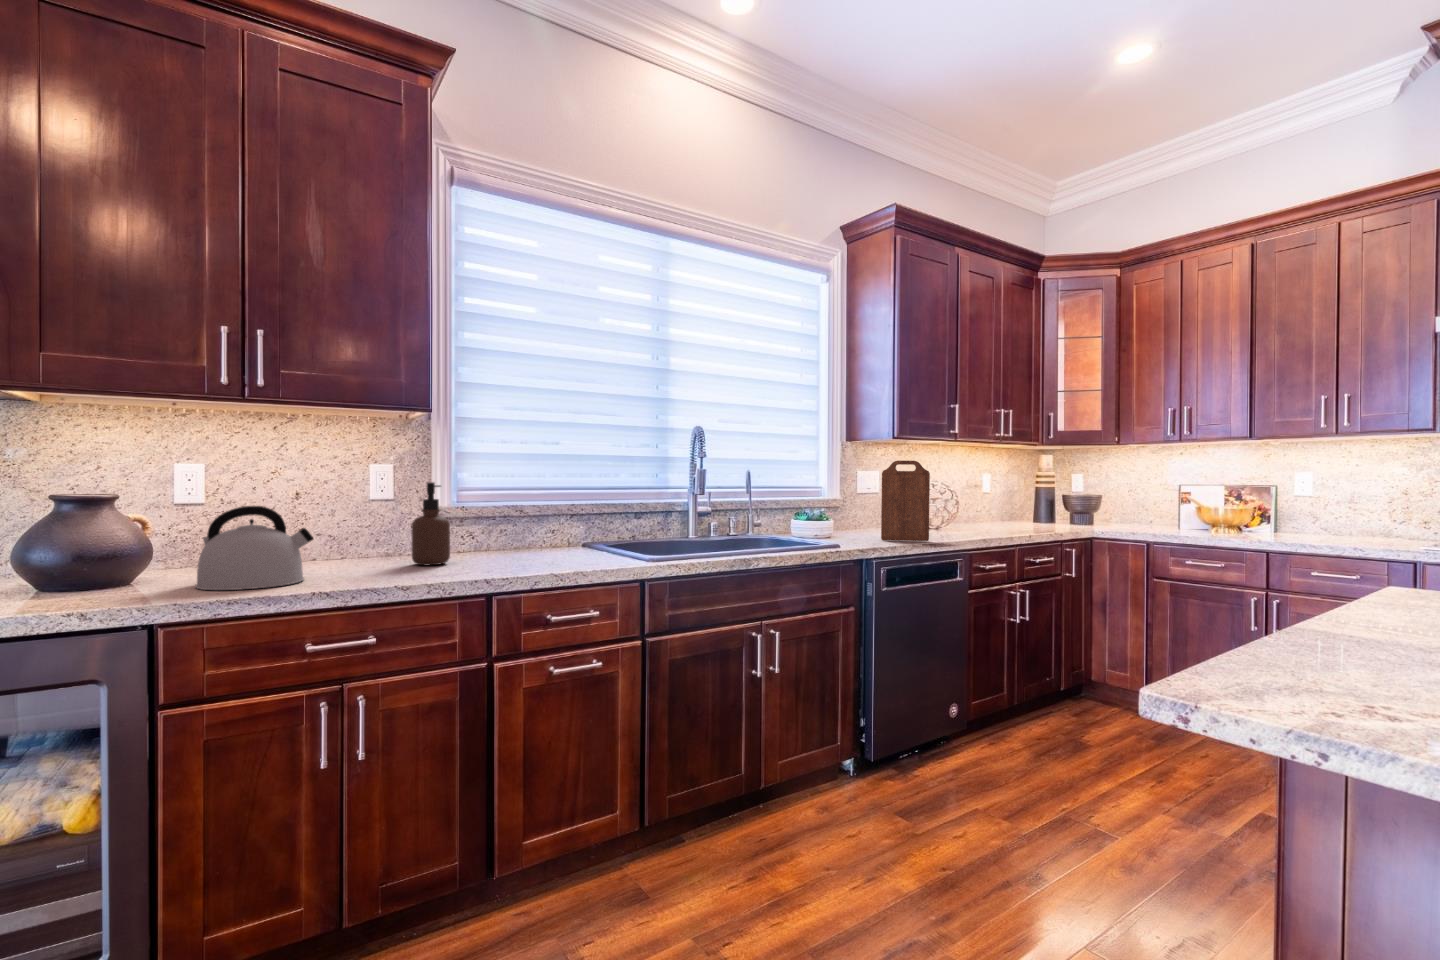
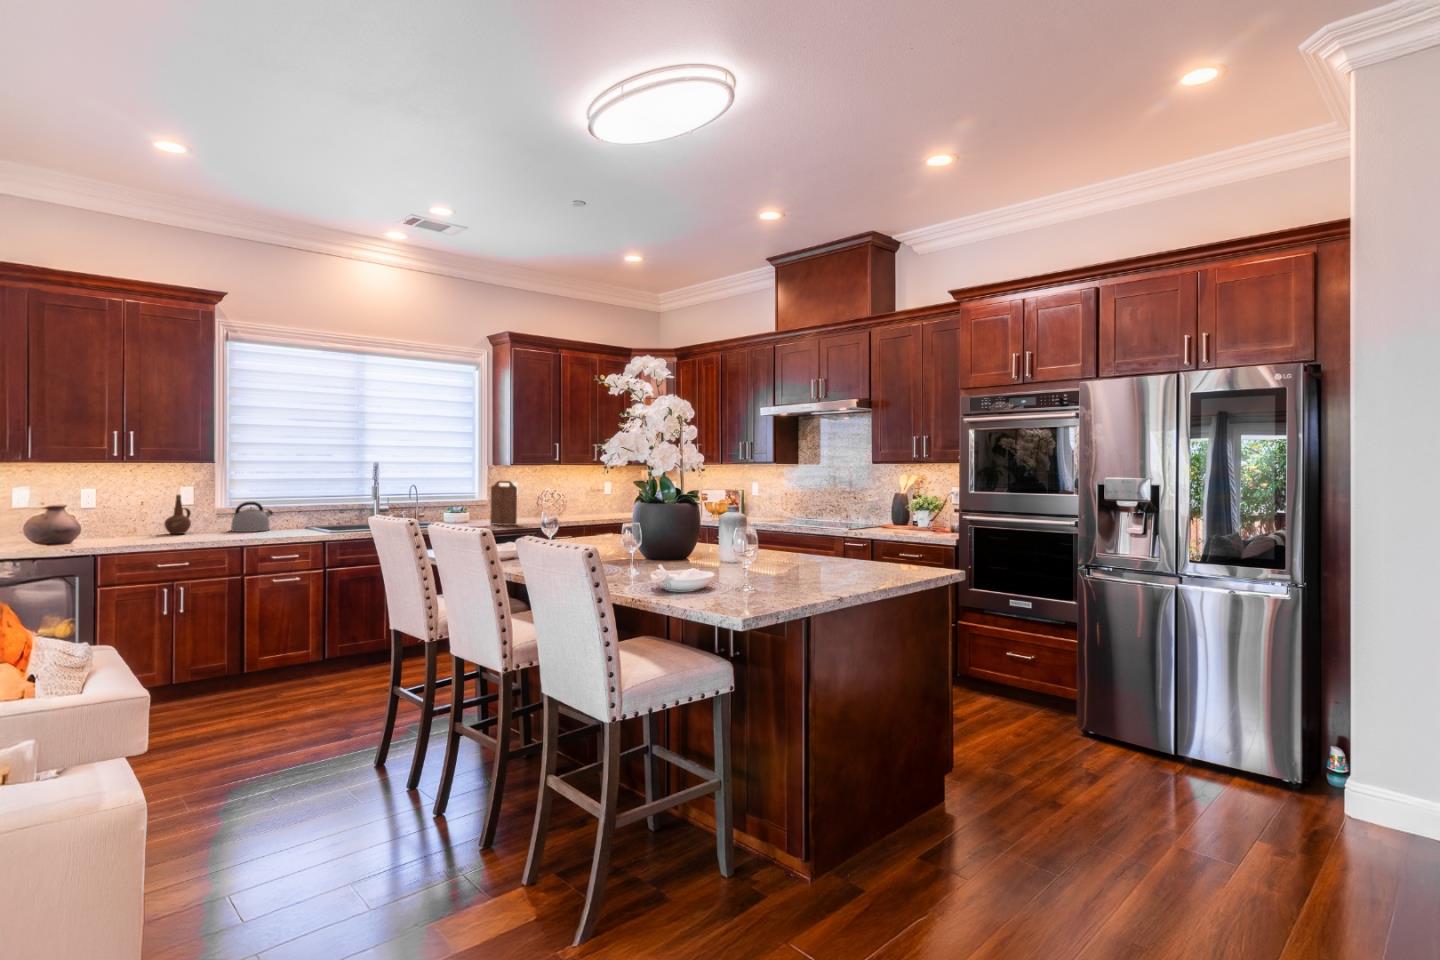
ceramic pitcher: none [336,481,386,563] -> present [164,495,191,534]
soap dispenser: present [412,482,450,565] -> none [205,496,225,535]
kettle: present [195,506,313,590] -> present [231,502,273,532]

